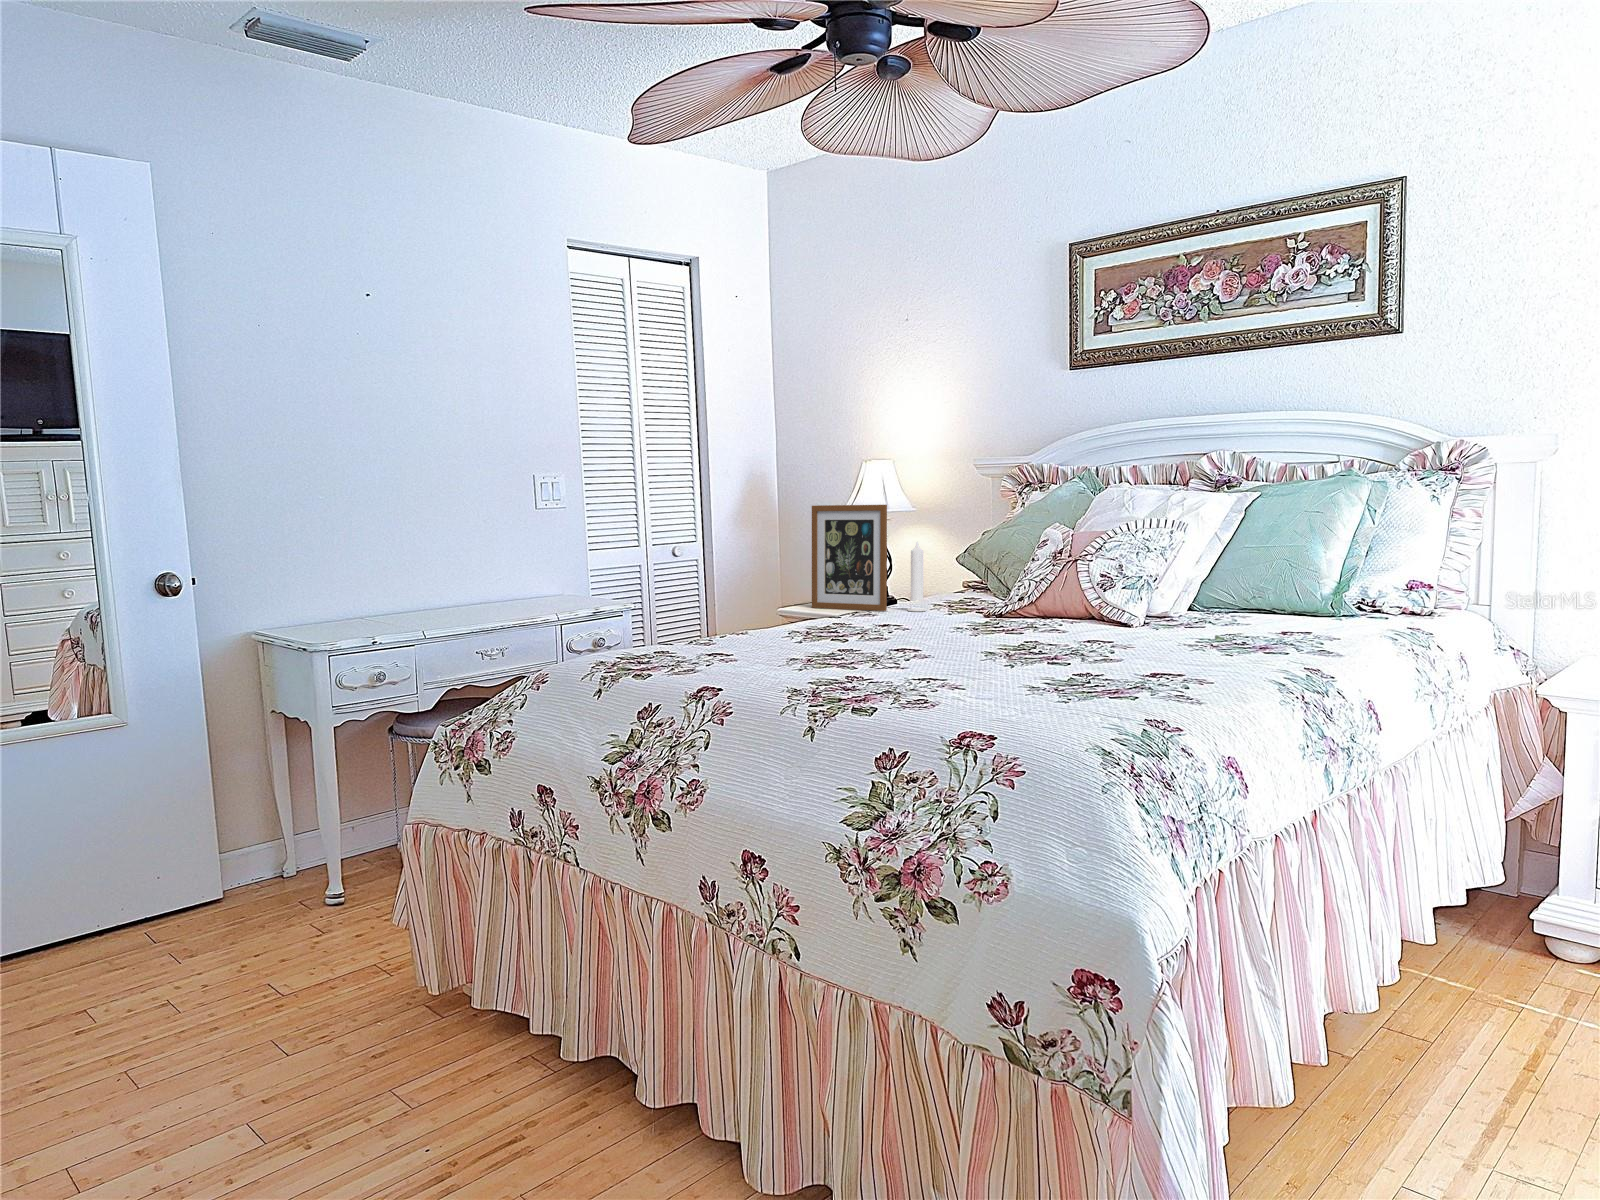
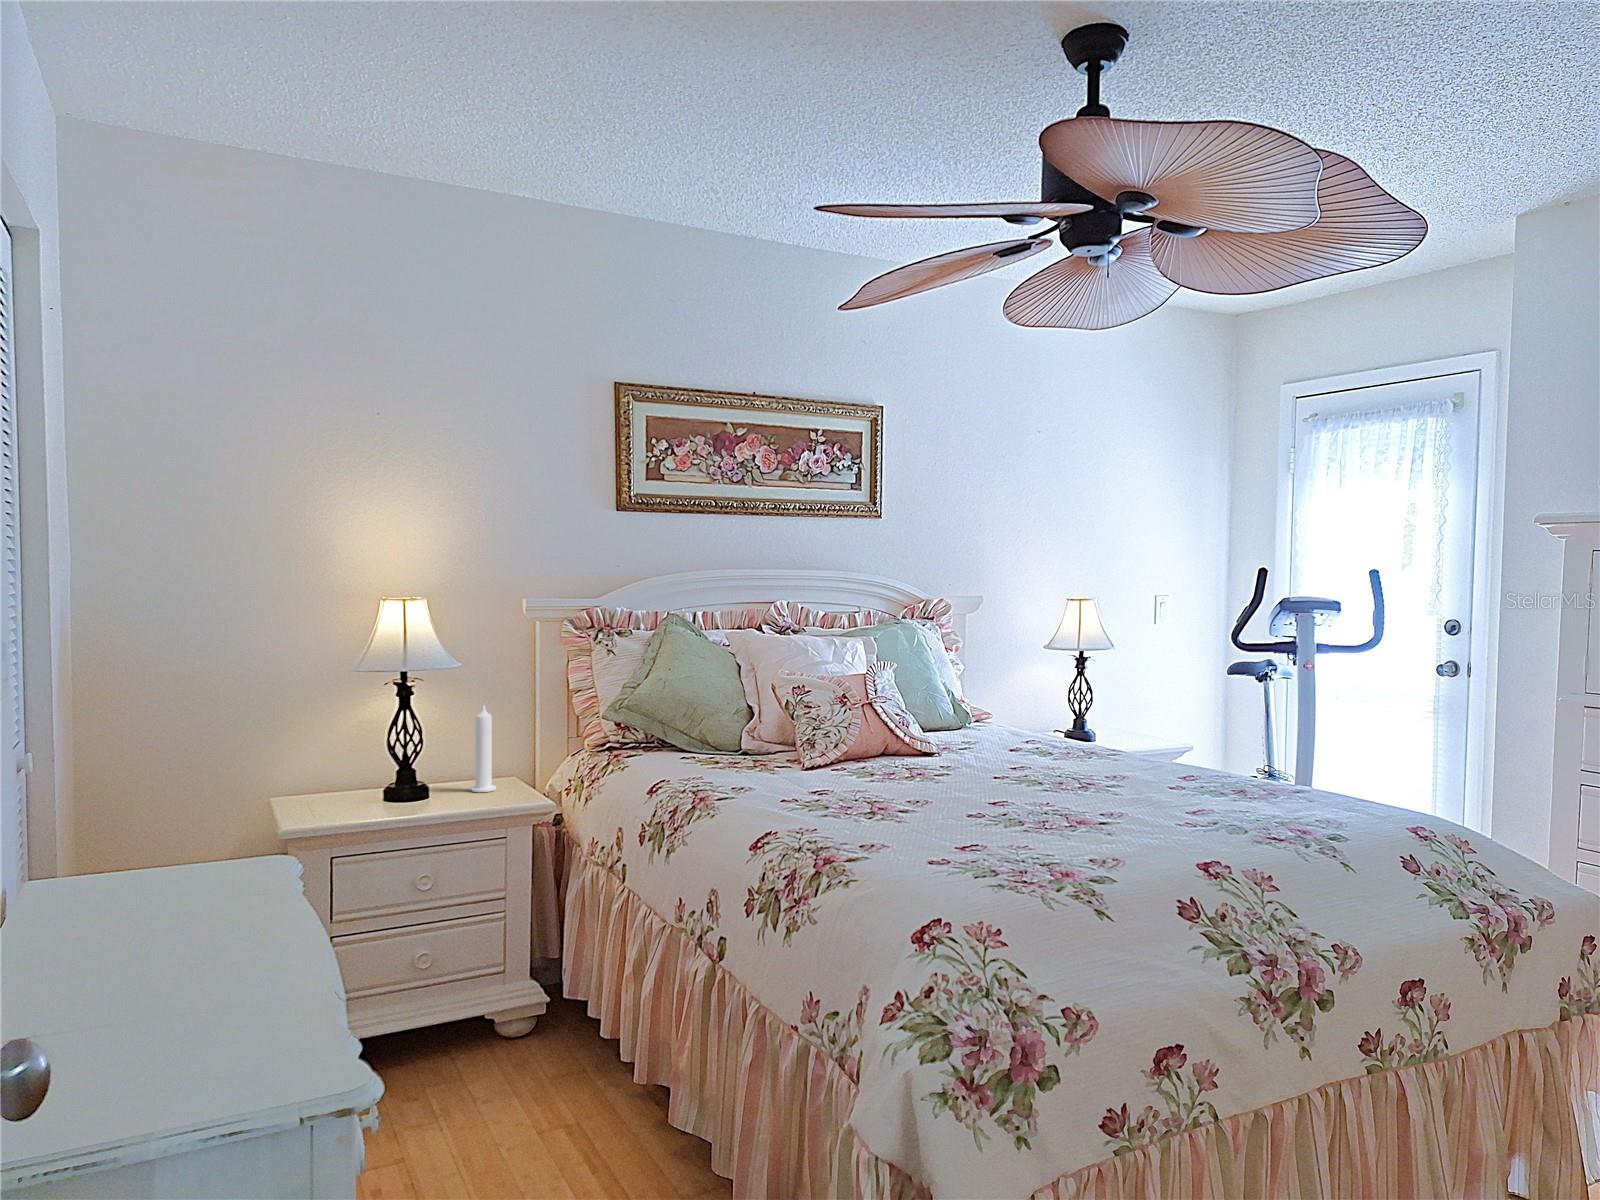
picture frame: present [812,505,887,611] -> none [354,663,472,813]

